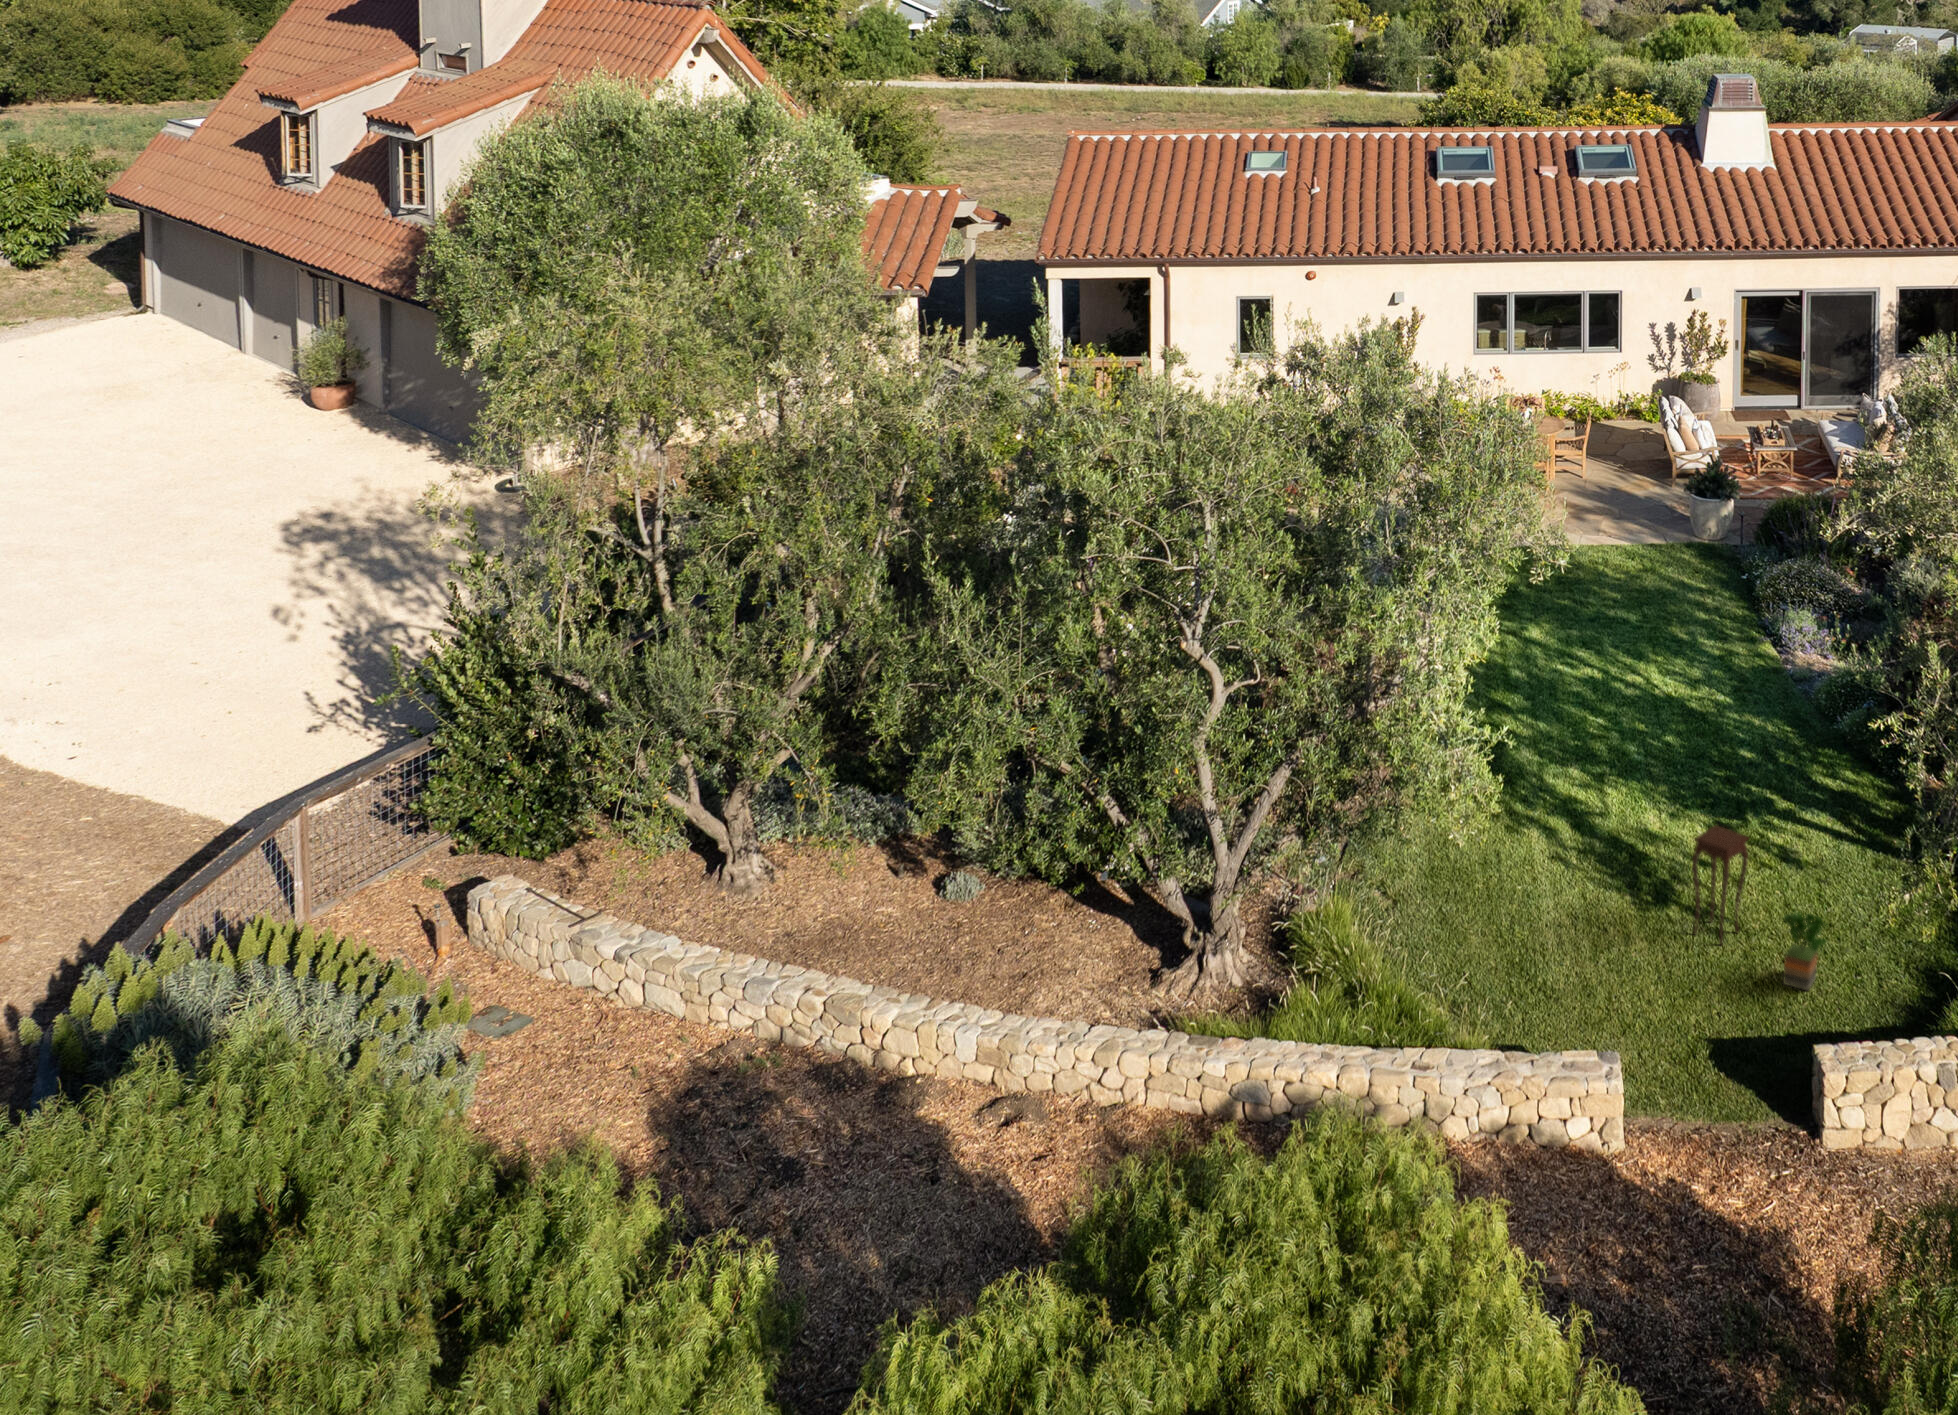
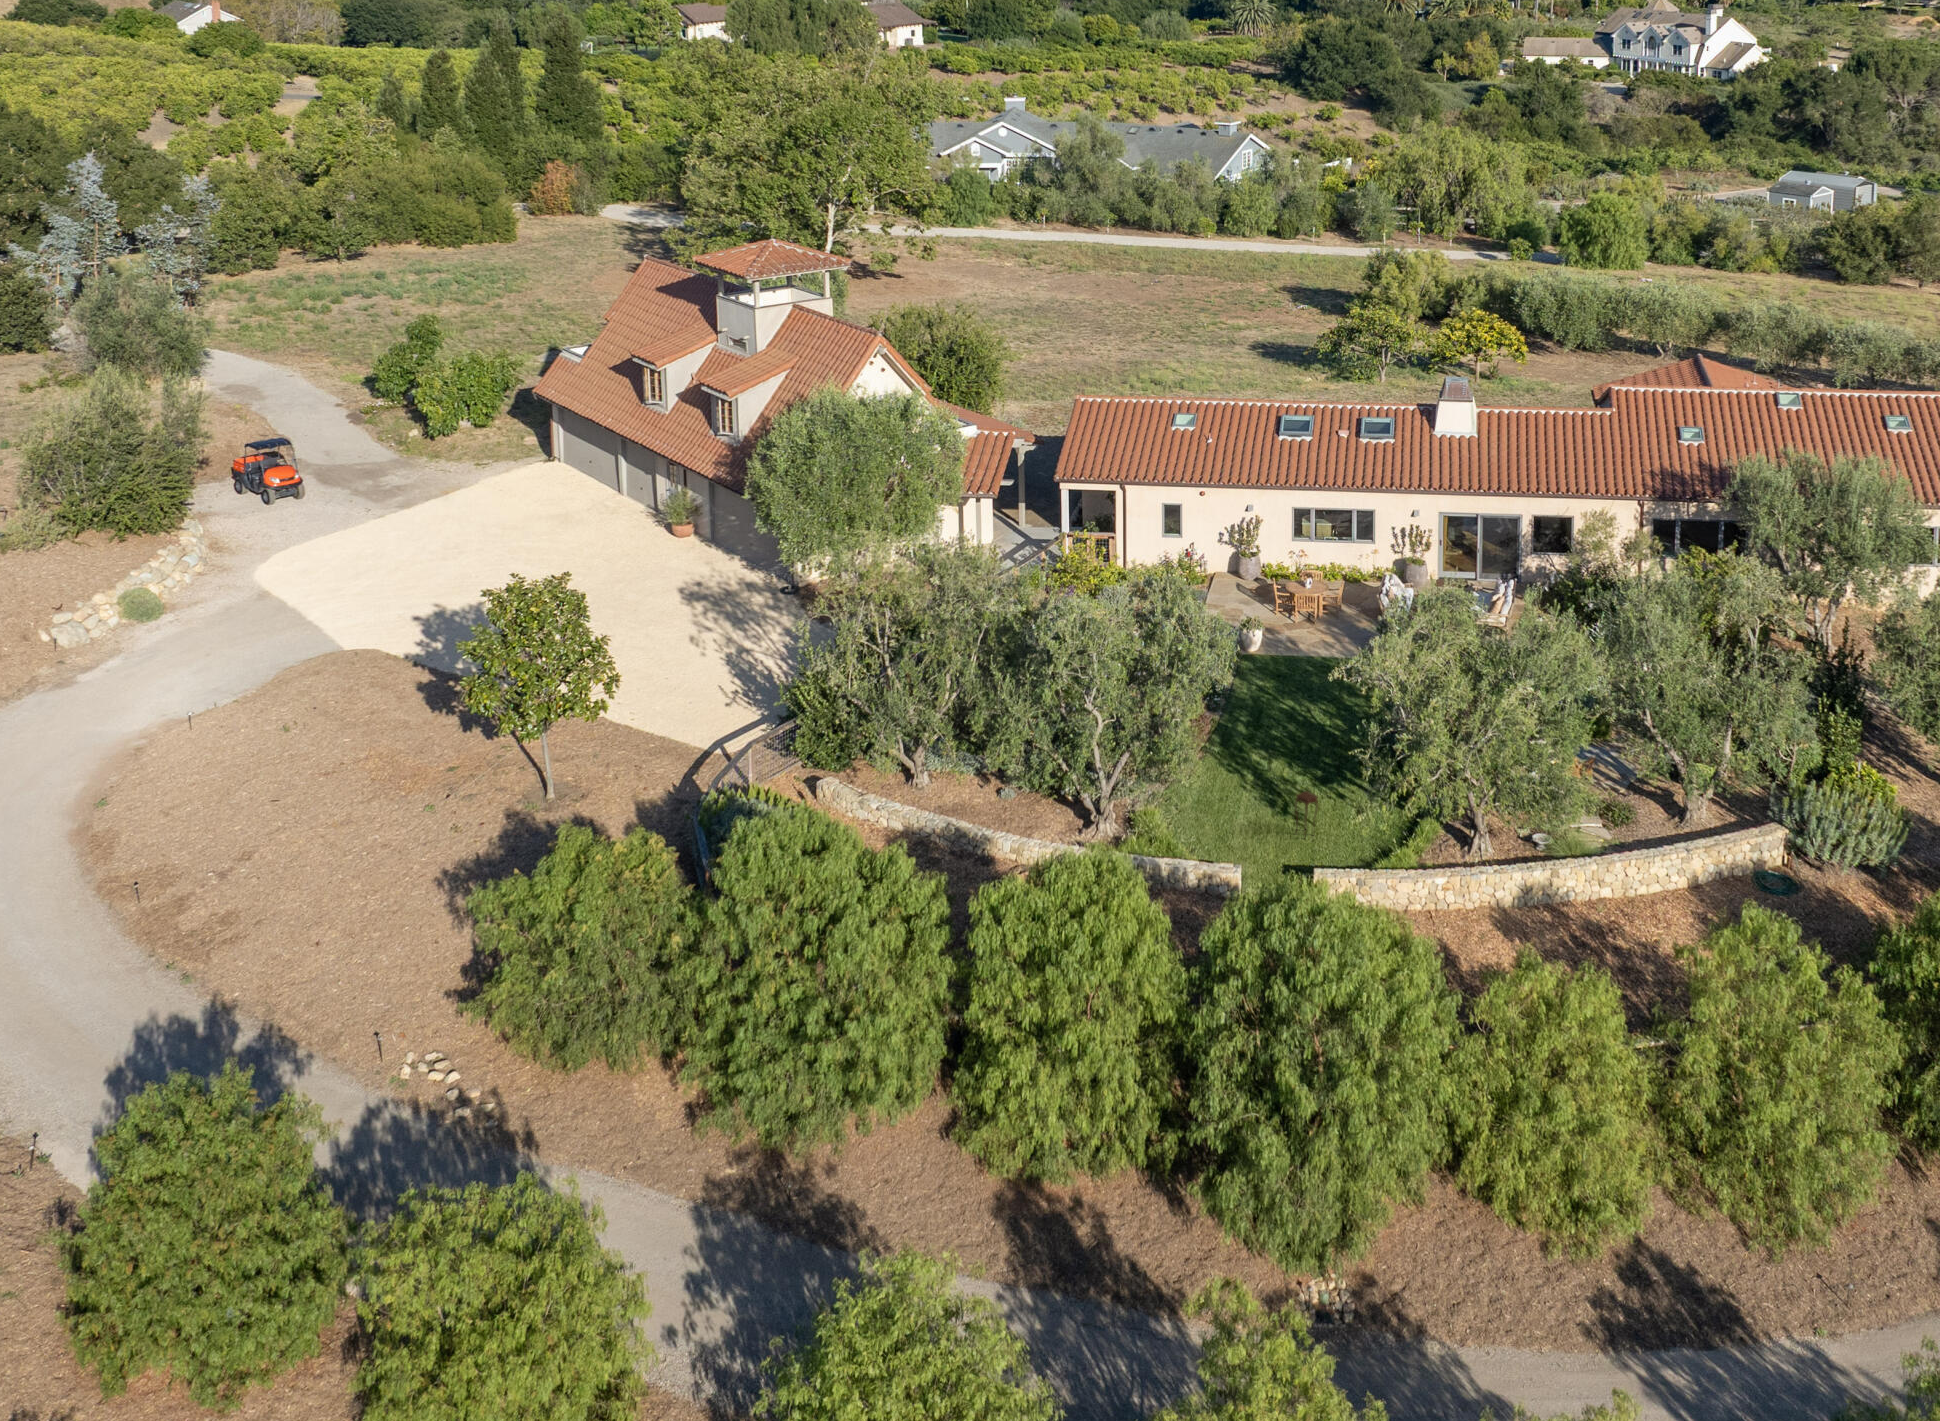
potted tree: present [1783,912,1828,991] -> none [1323,826,1343,858]

